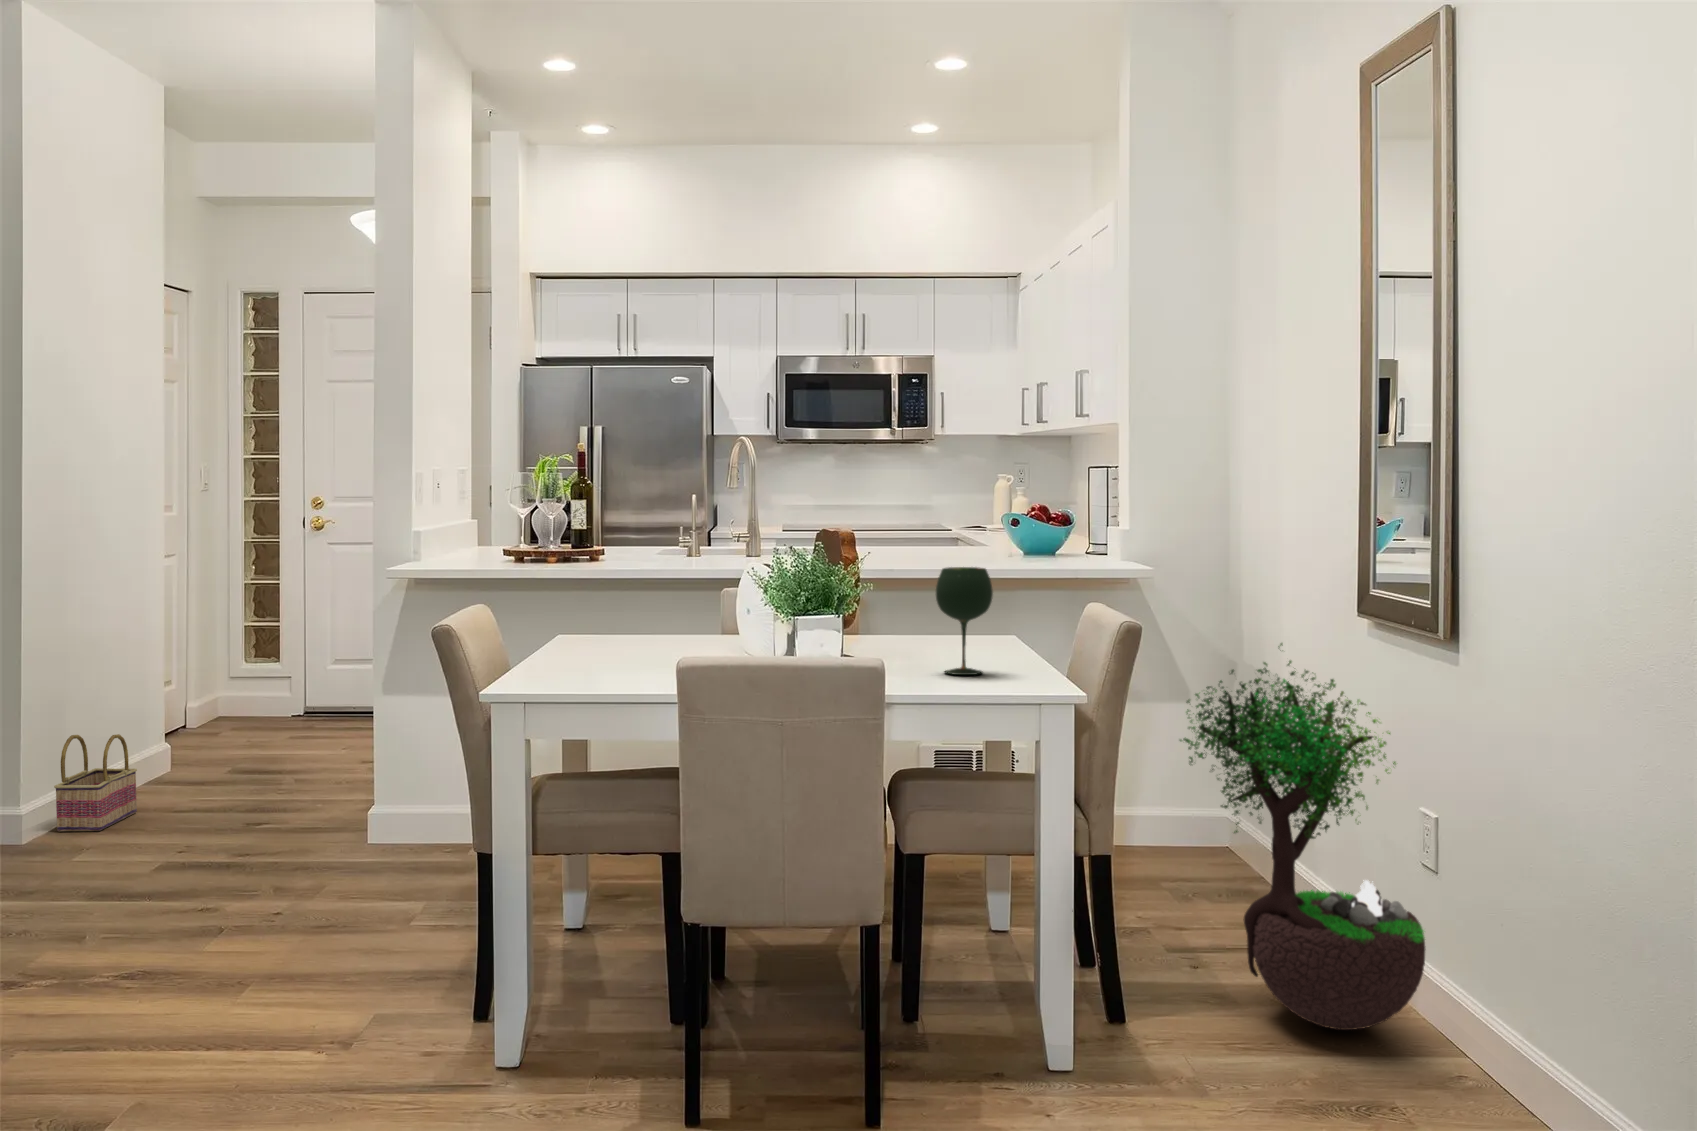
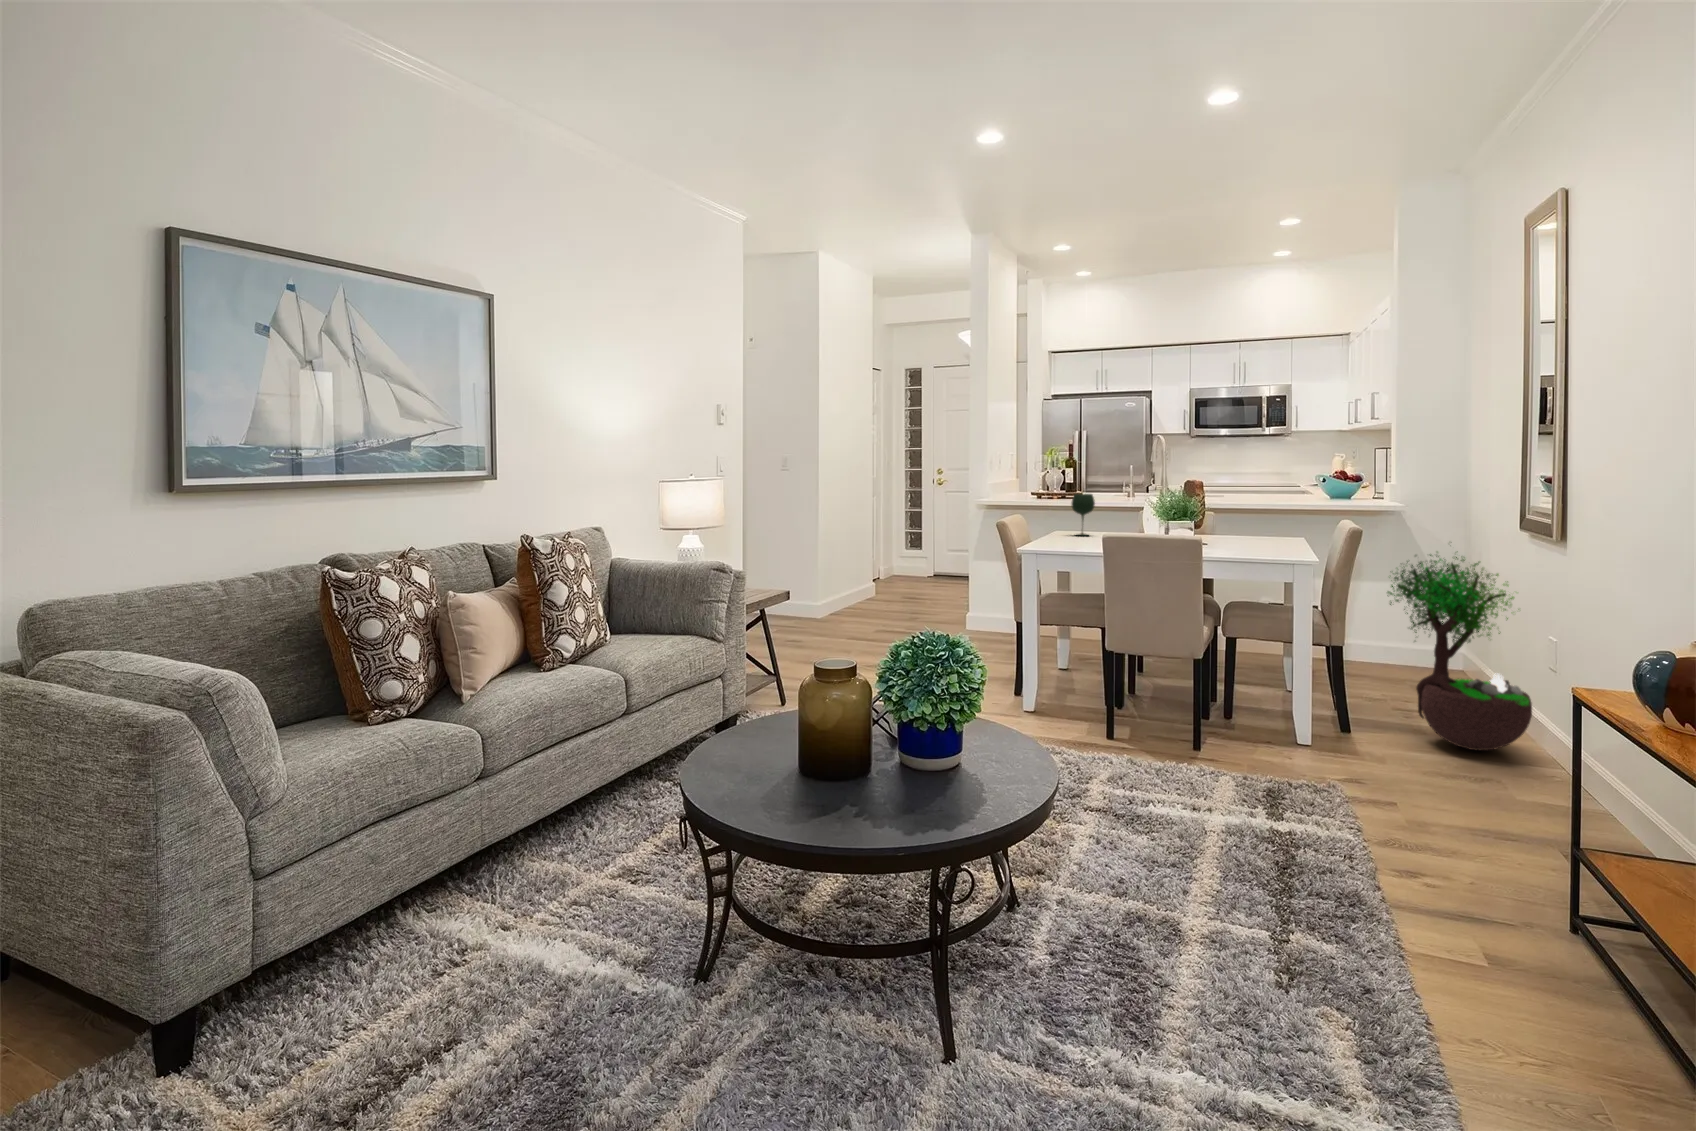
wine glass: present [936,567,993,675] -> present [1072,494,1095,536]
basket: present [54,734,137,832] -> none [834,575,865,617]

